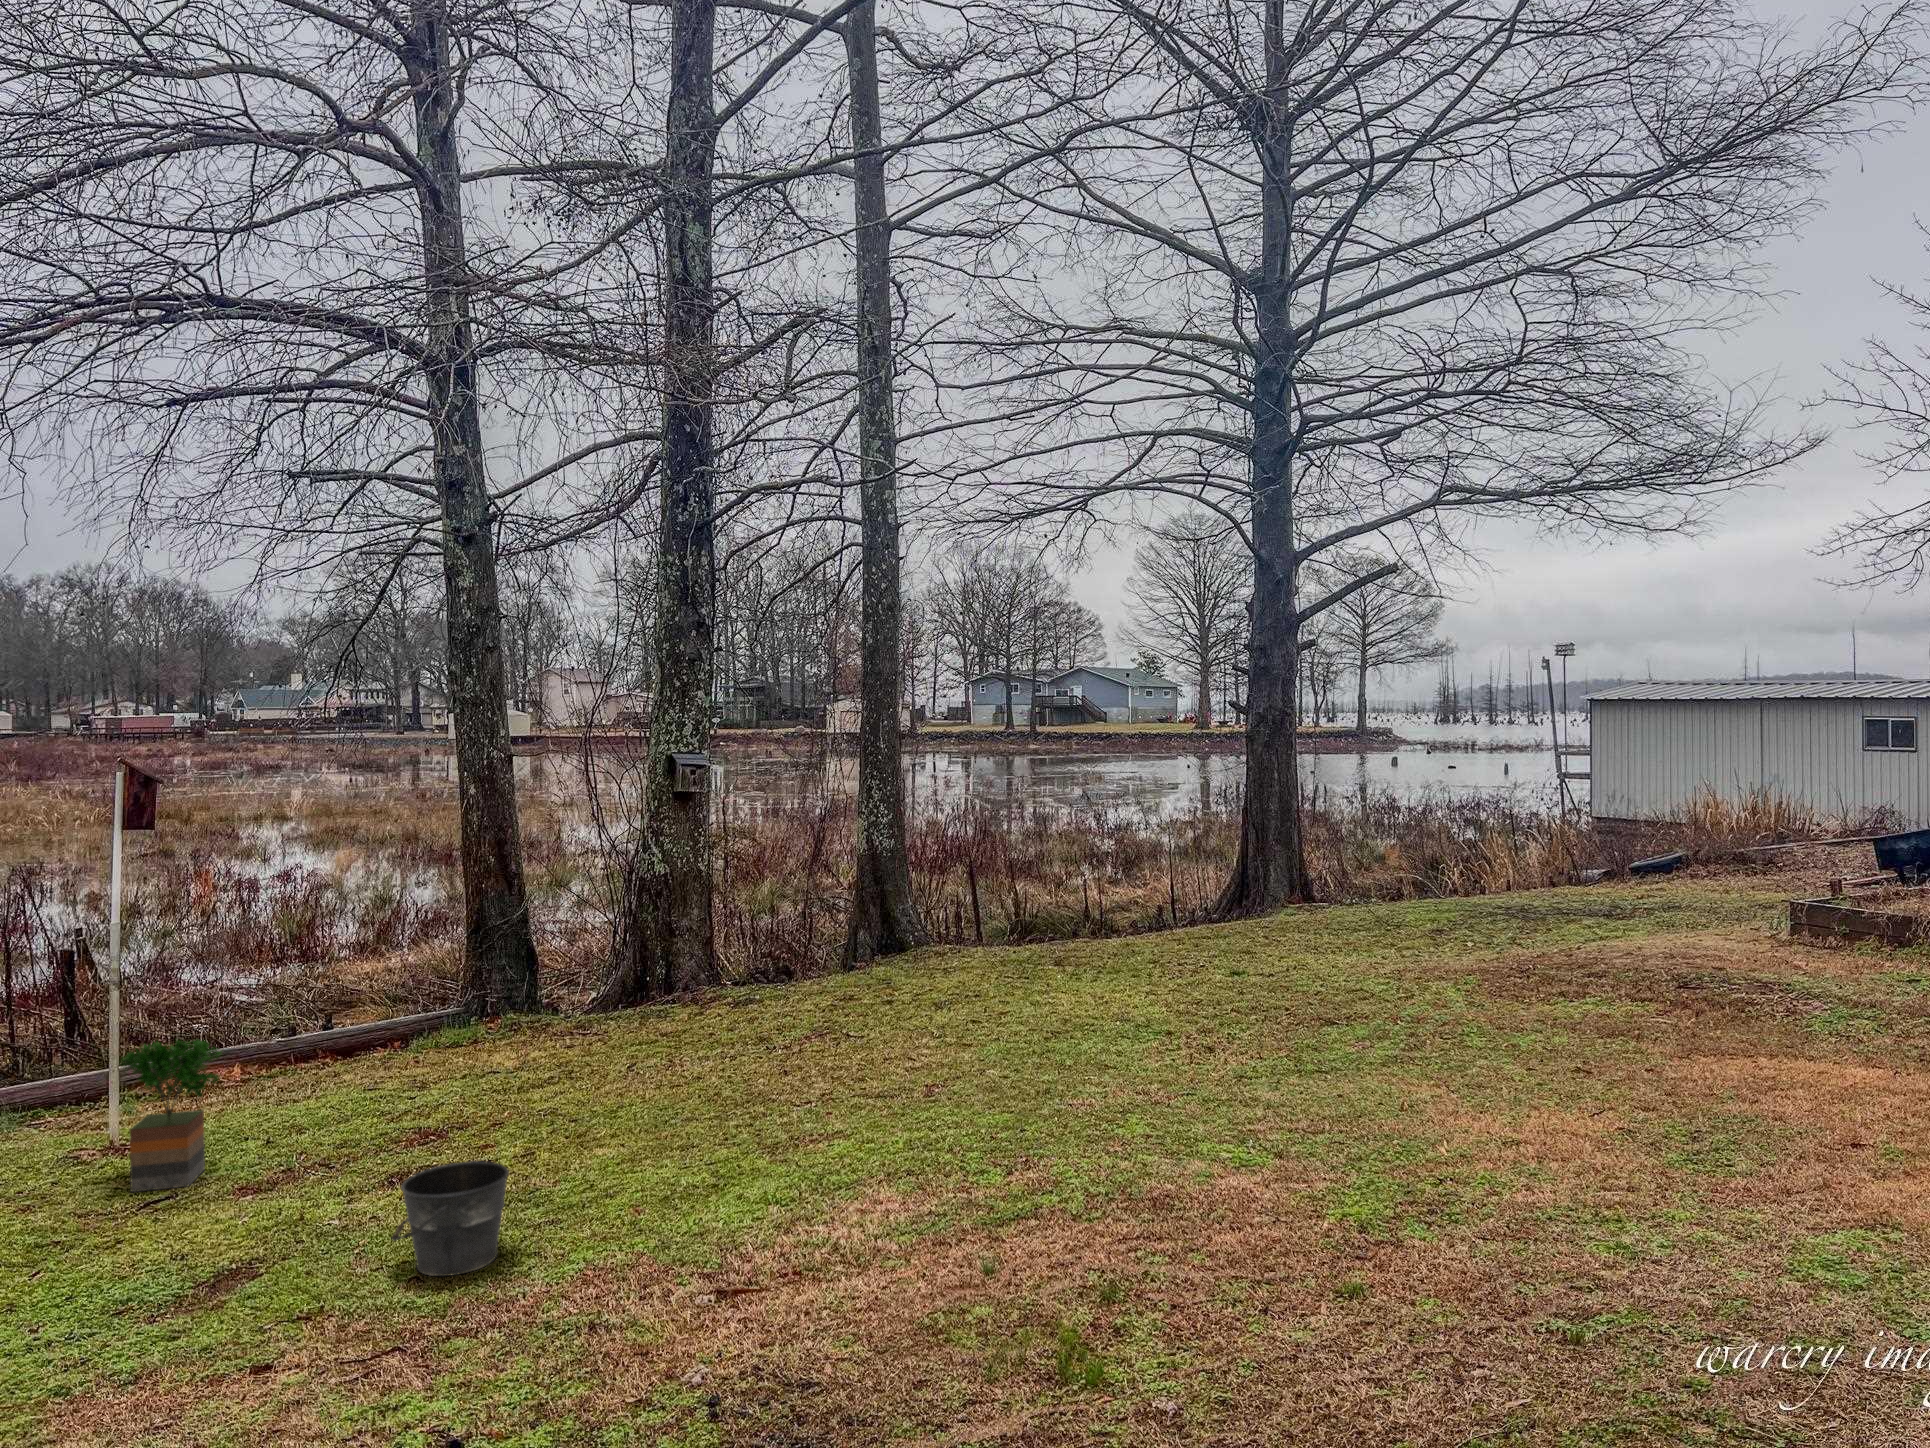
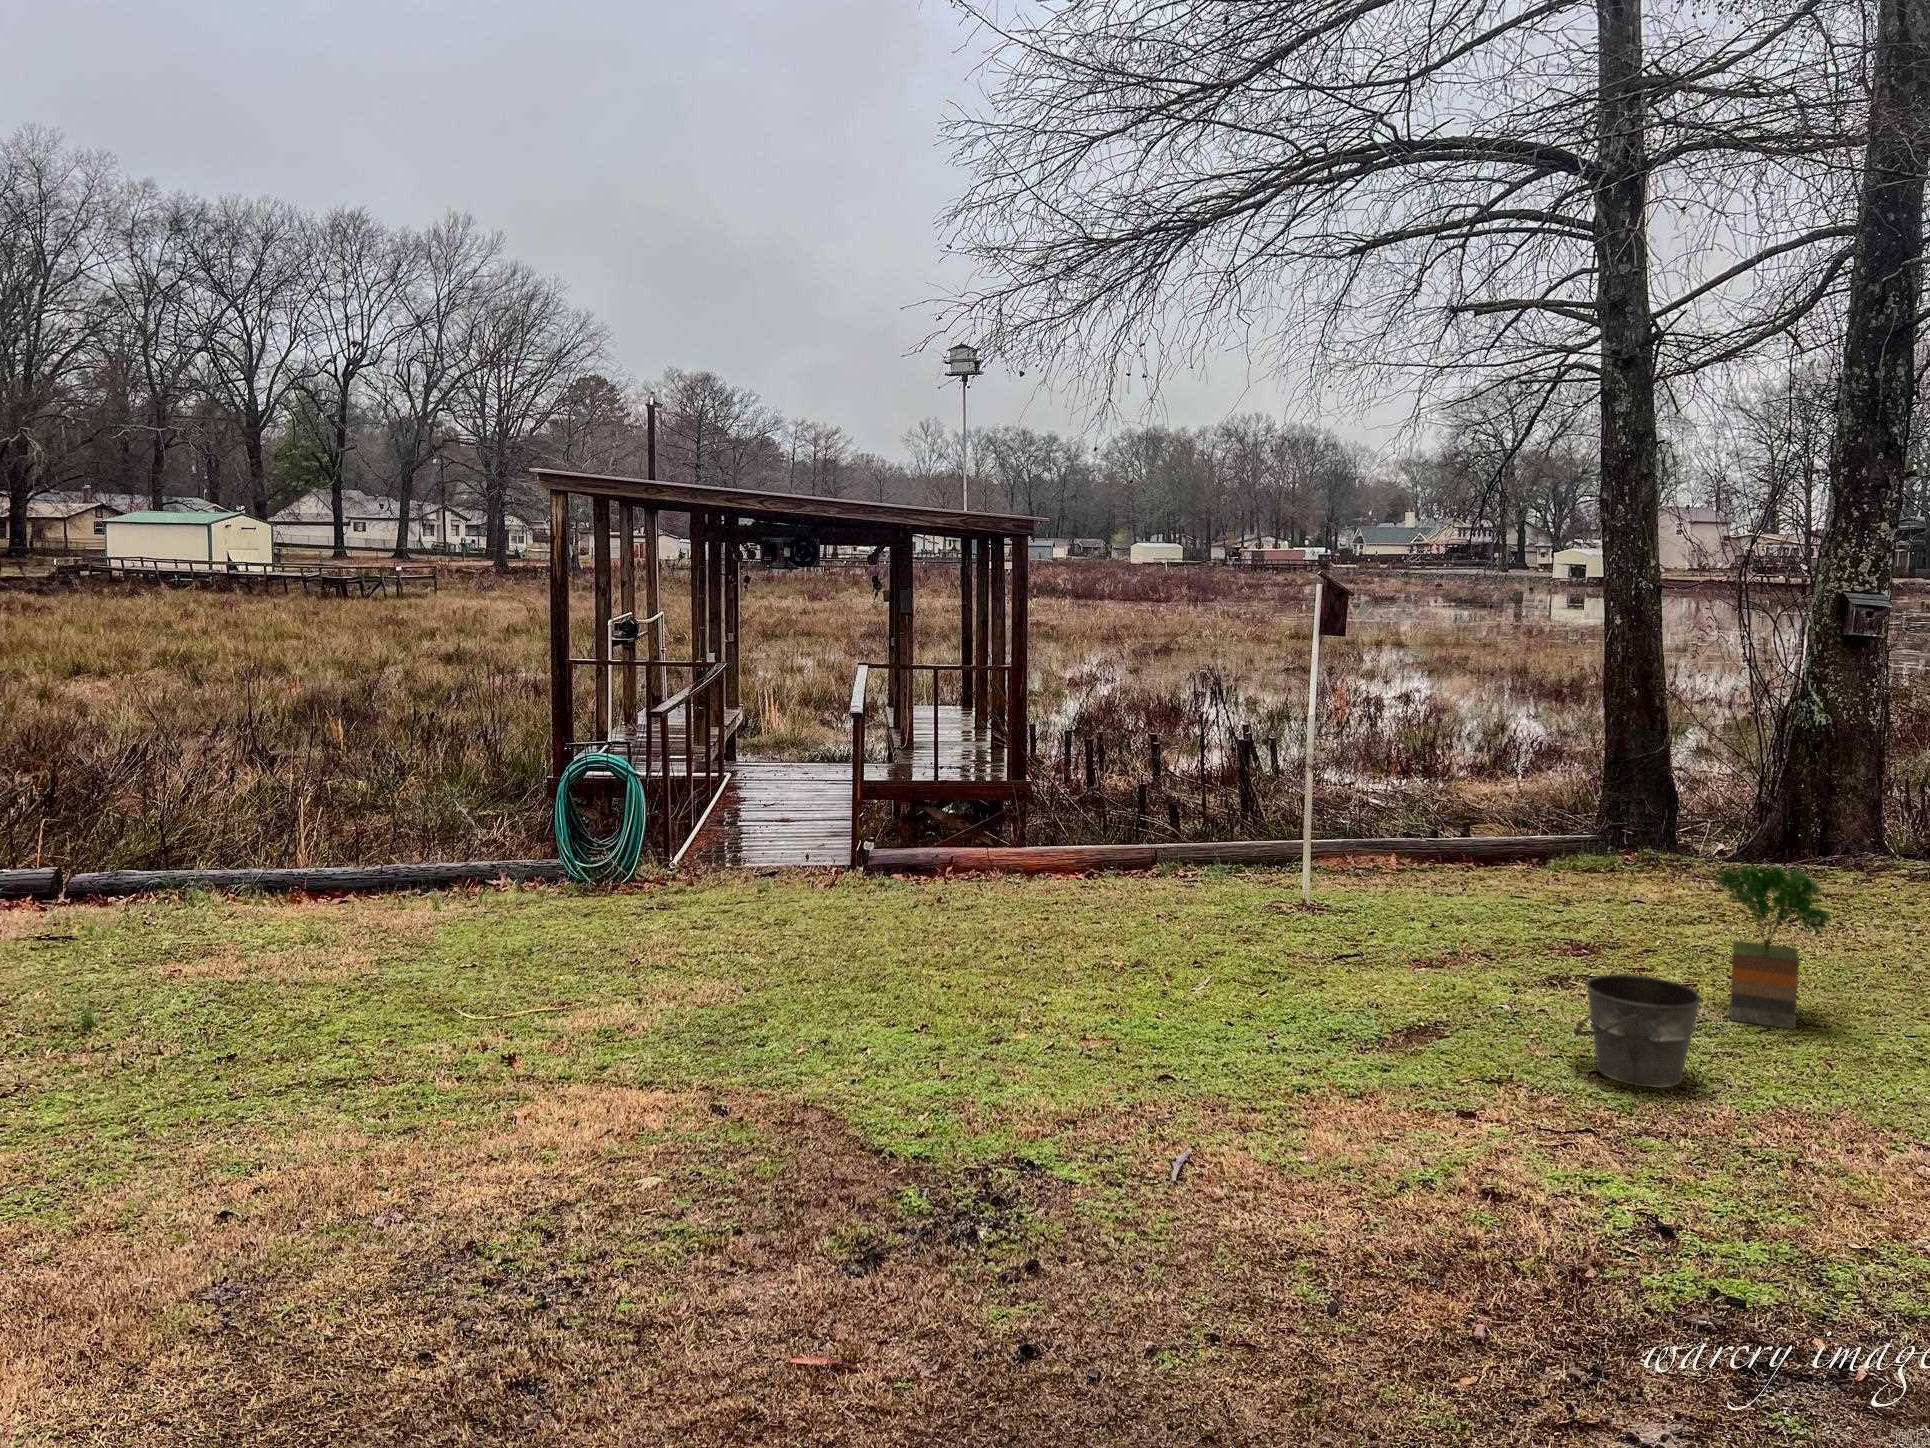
potted tree: present [123,1039,221,1192] -> present [1716,865,1831,1029]

